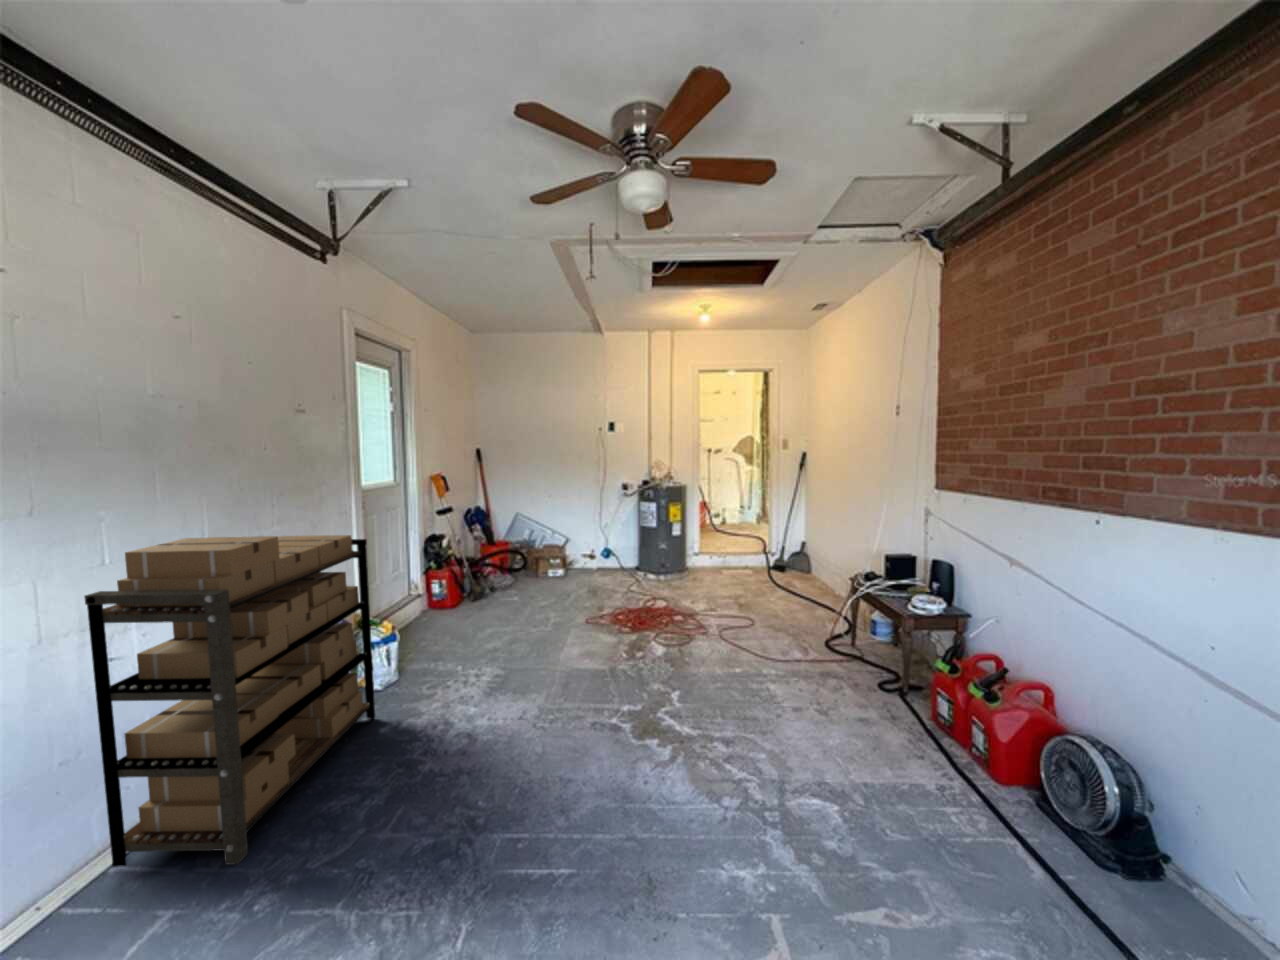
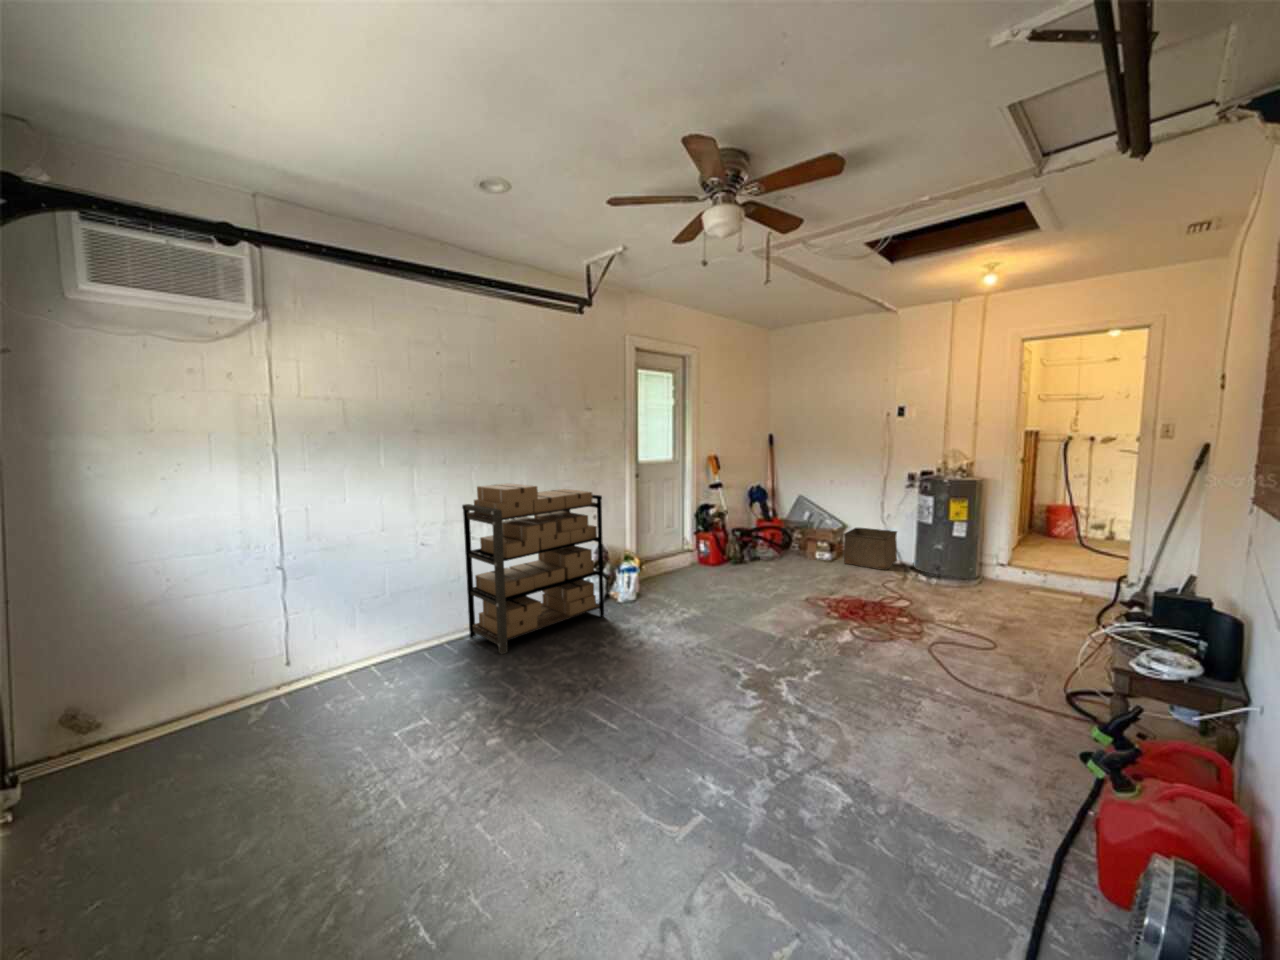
storage bin: none [579,537,619,576] -> present [844,528,897,570]

